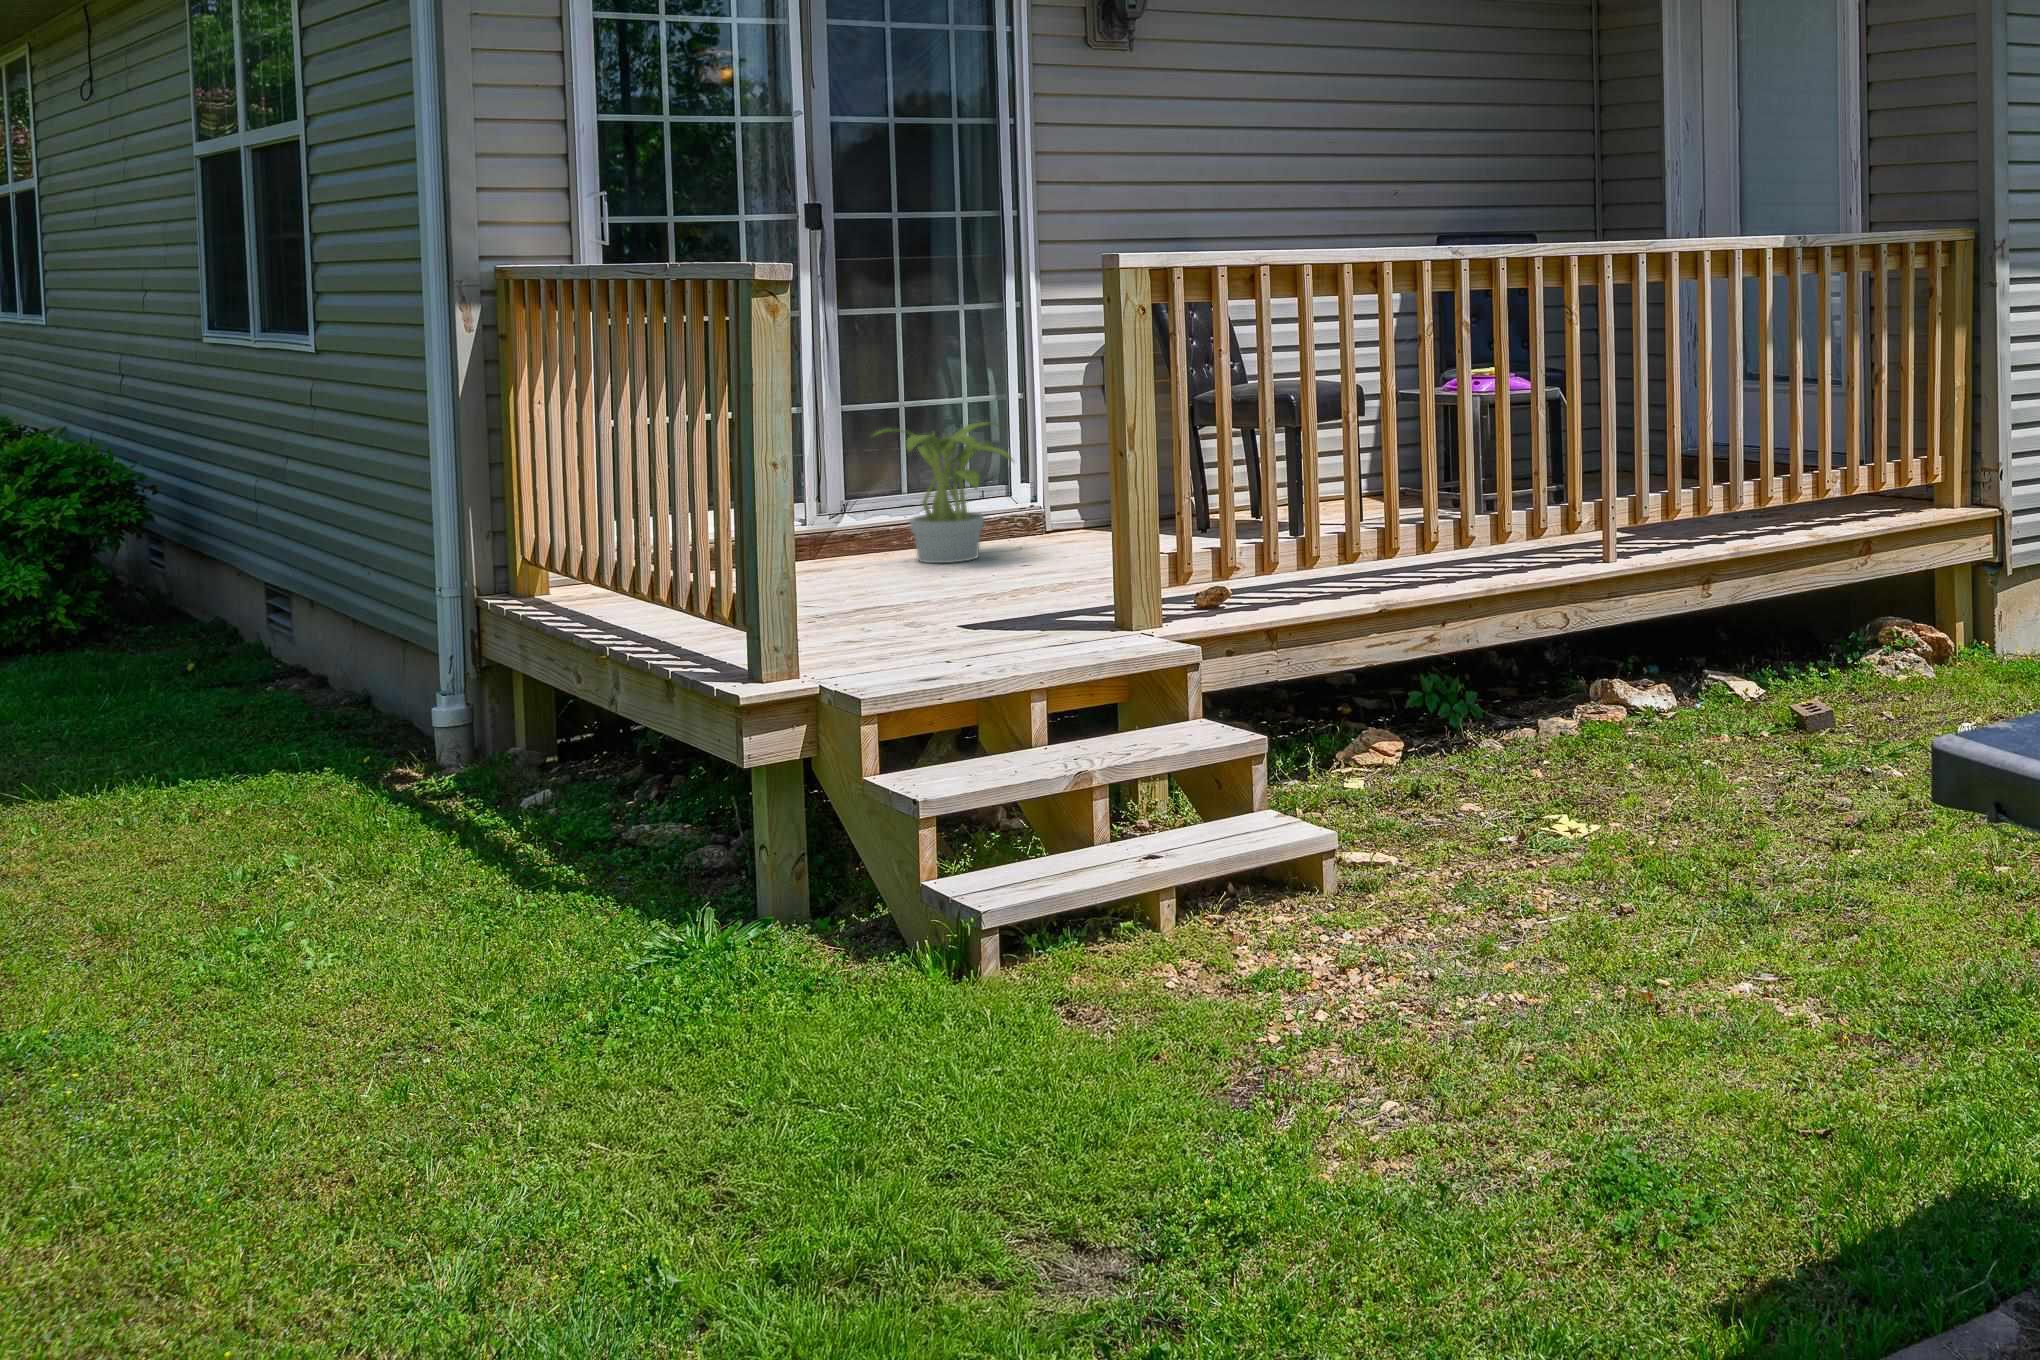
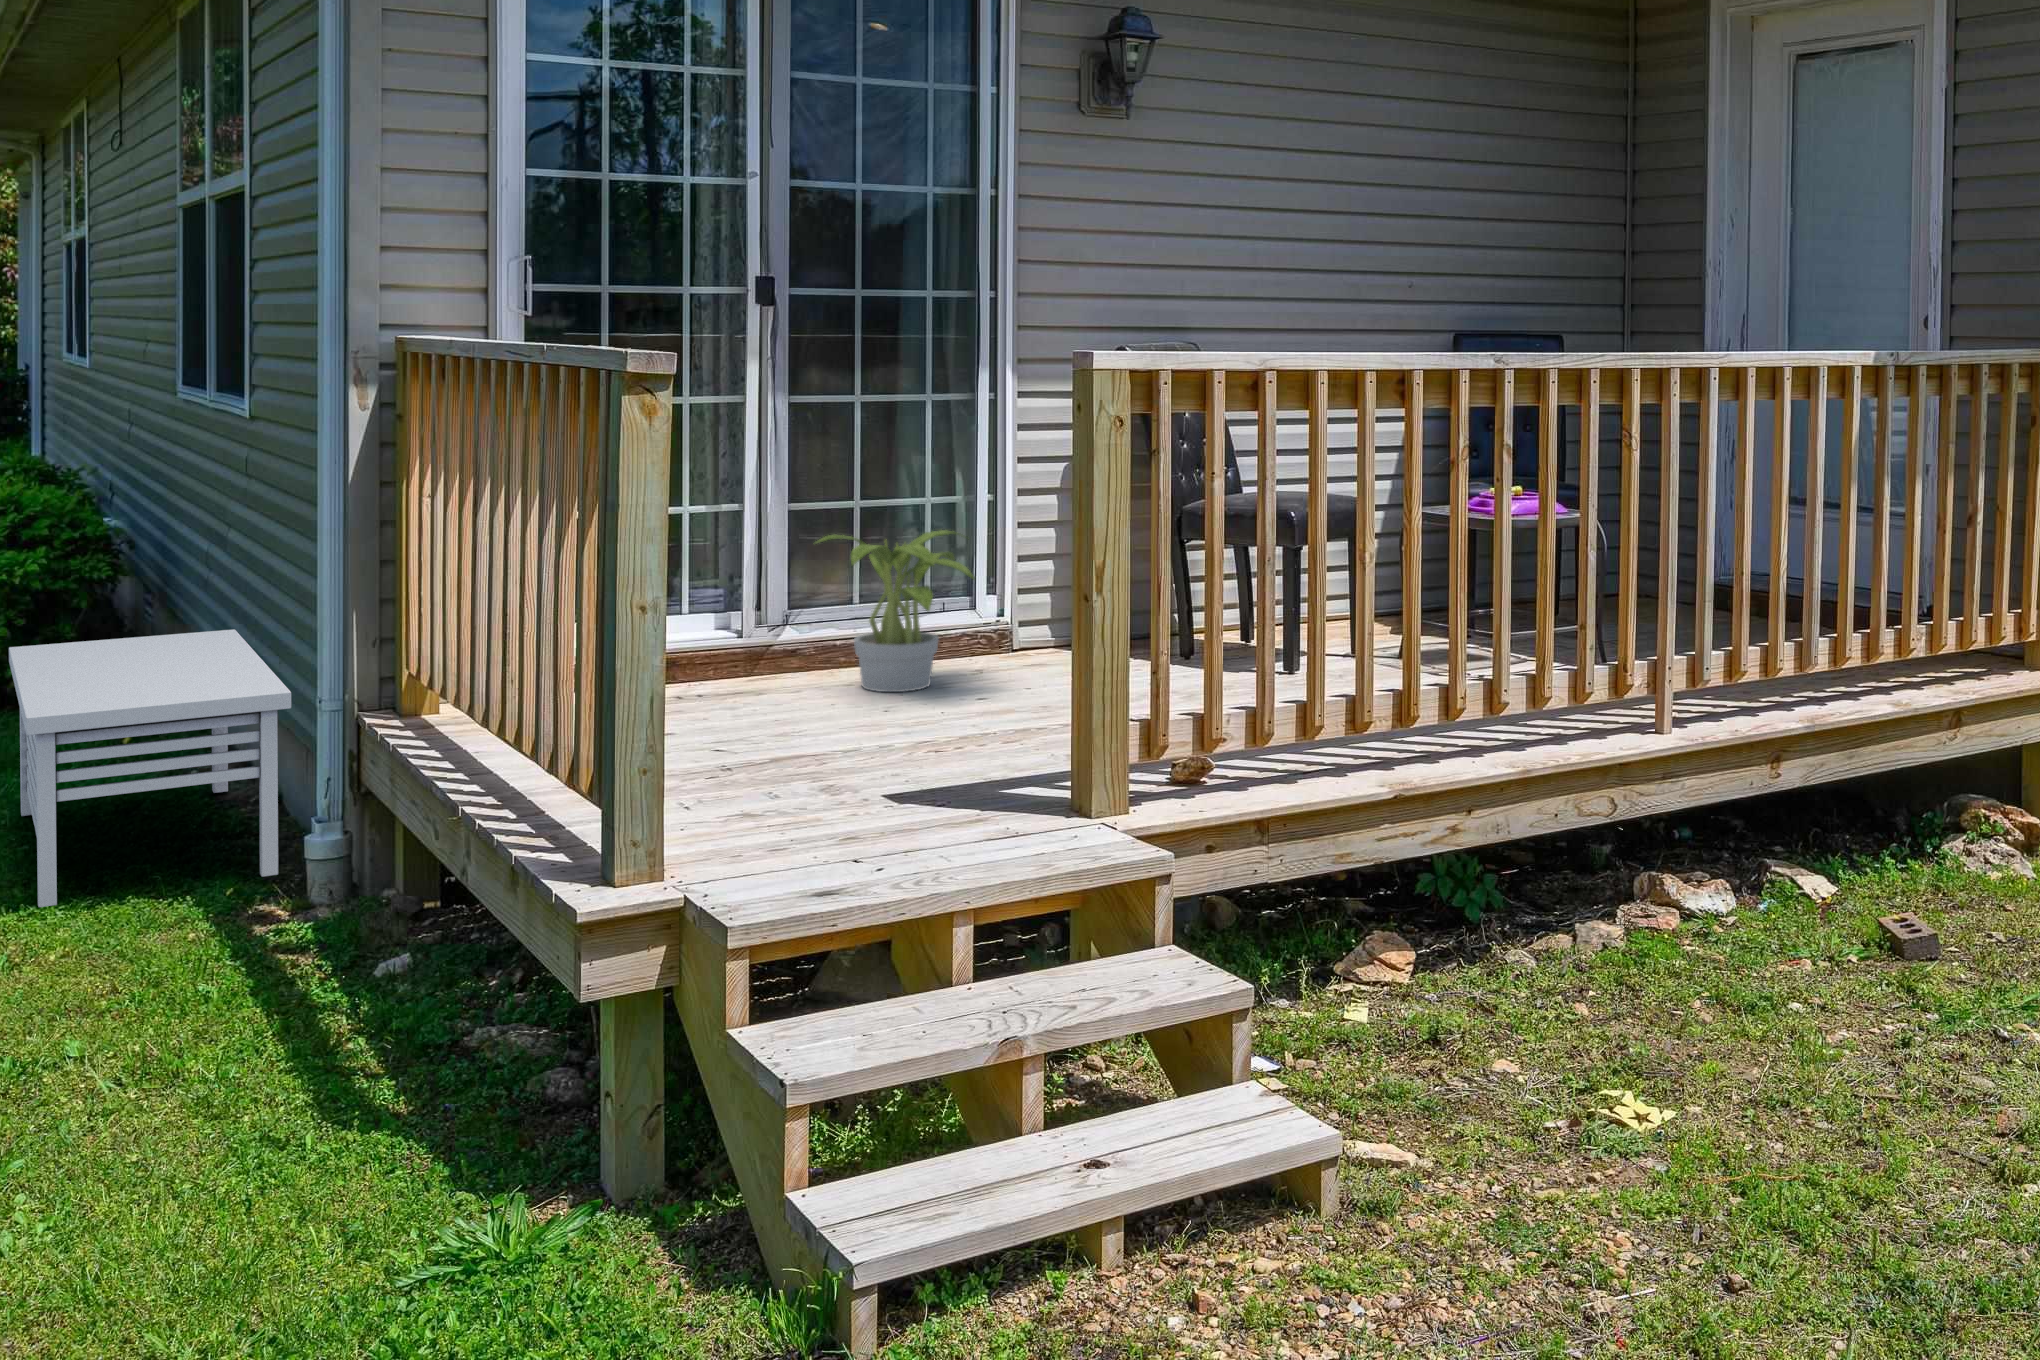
storage bench: none [109,549,403,783] -> present [9,629,291,907]

